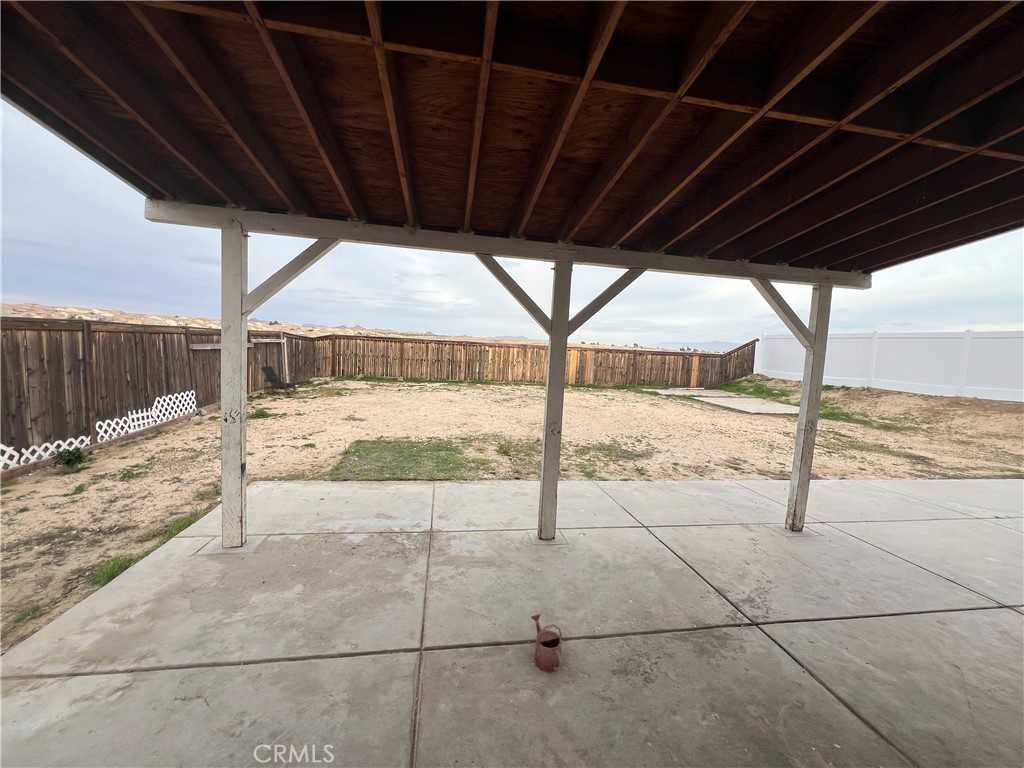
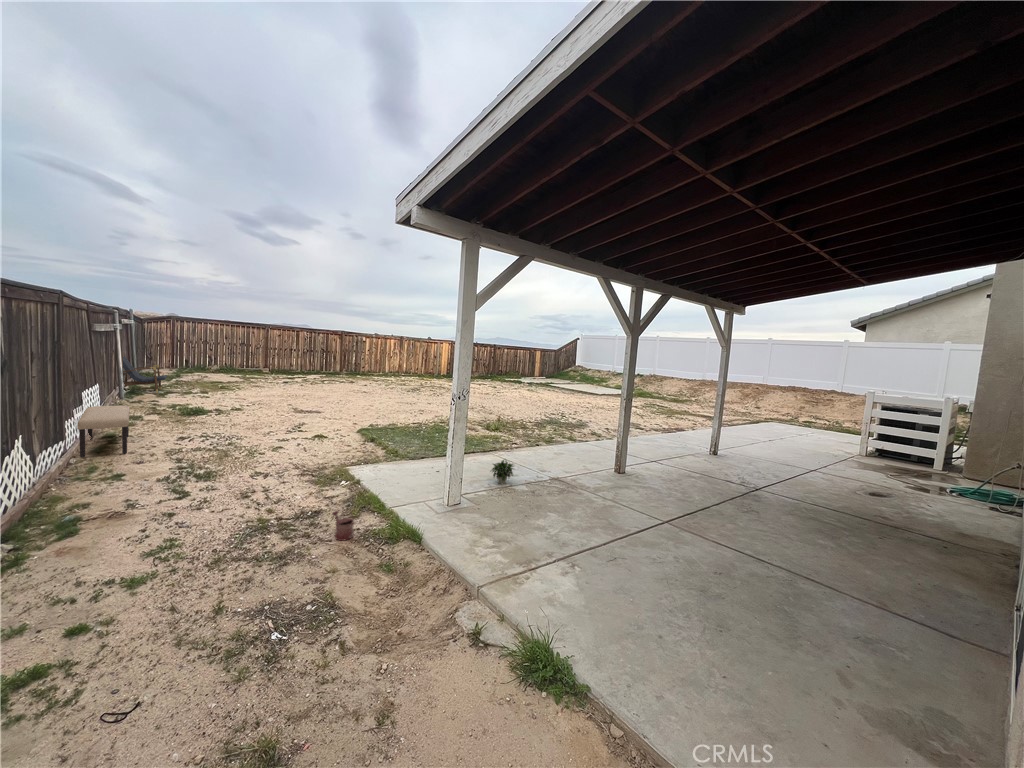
bench: none [126,404,193,444] -> present [77,405,130,458]
potted plant: present [49,447,91,473] -> present [491,460,513,484]
watering can: present [531,614,562,672] -> present [332,511,354,541]

